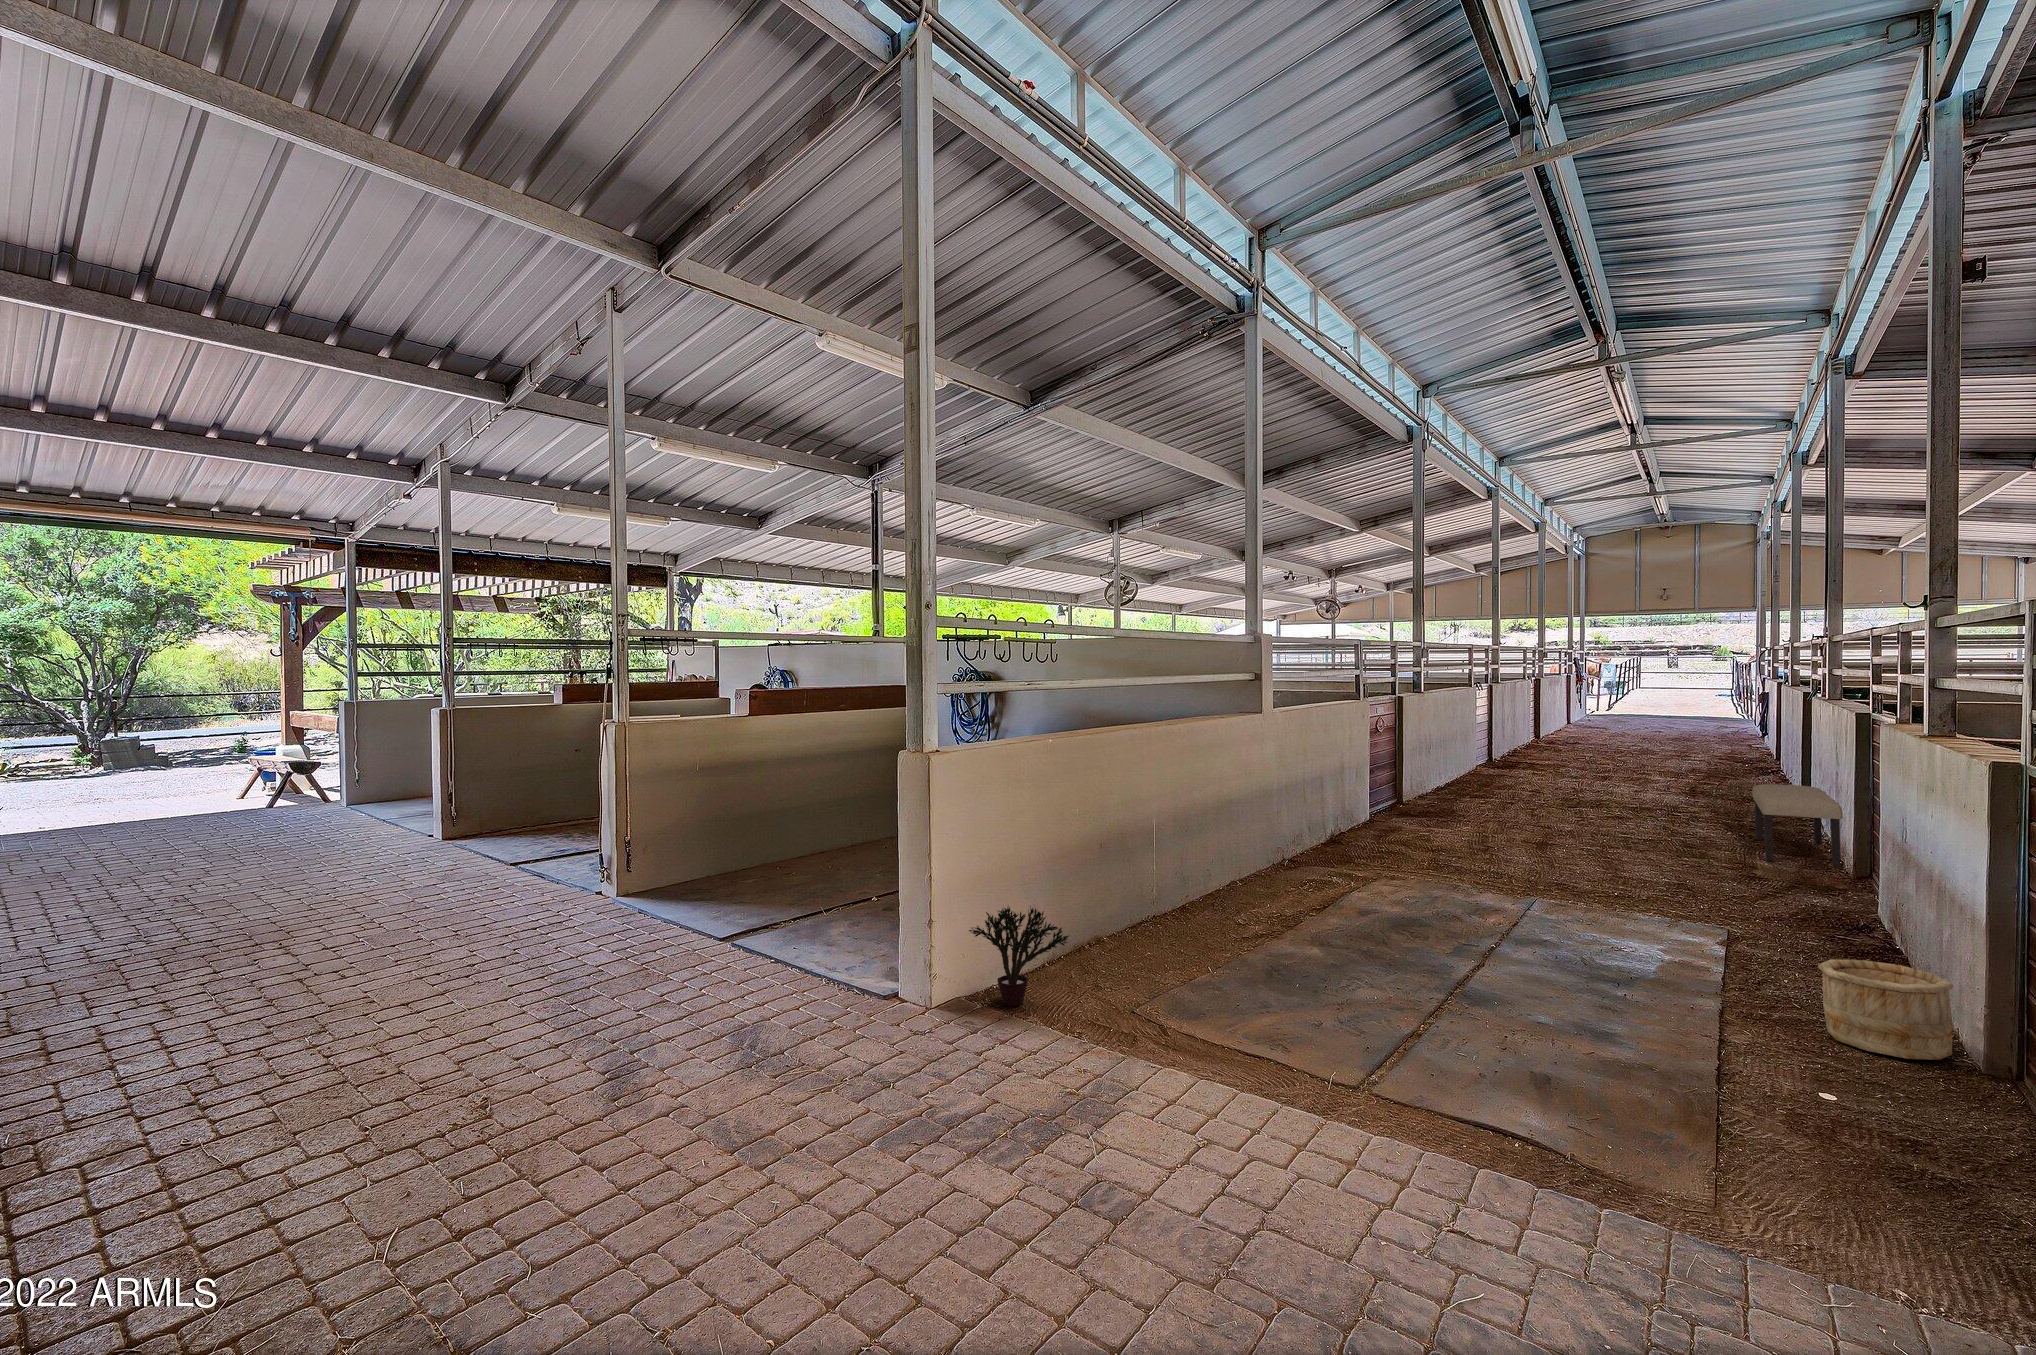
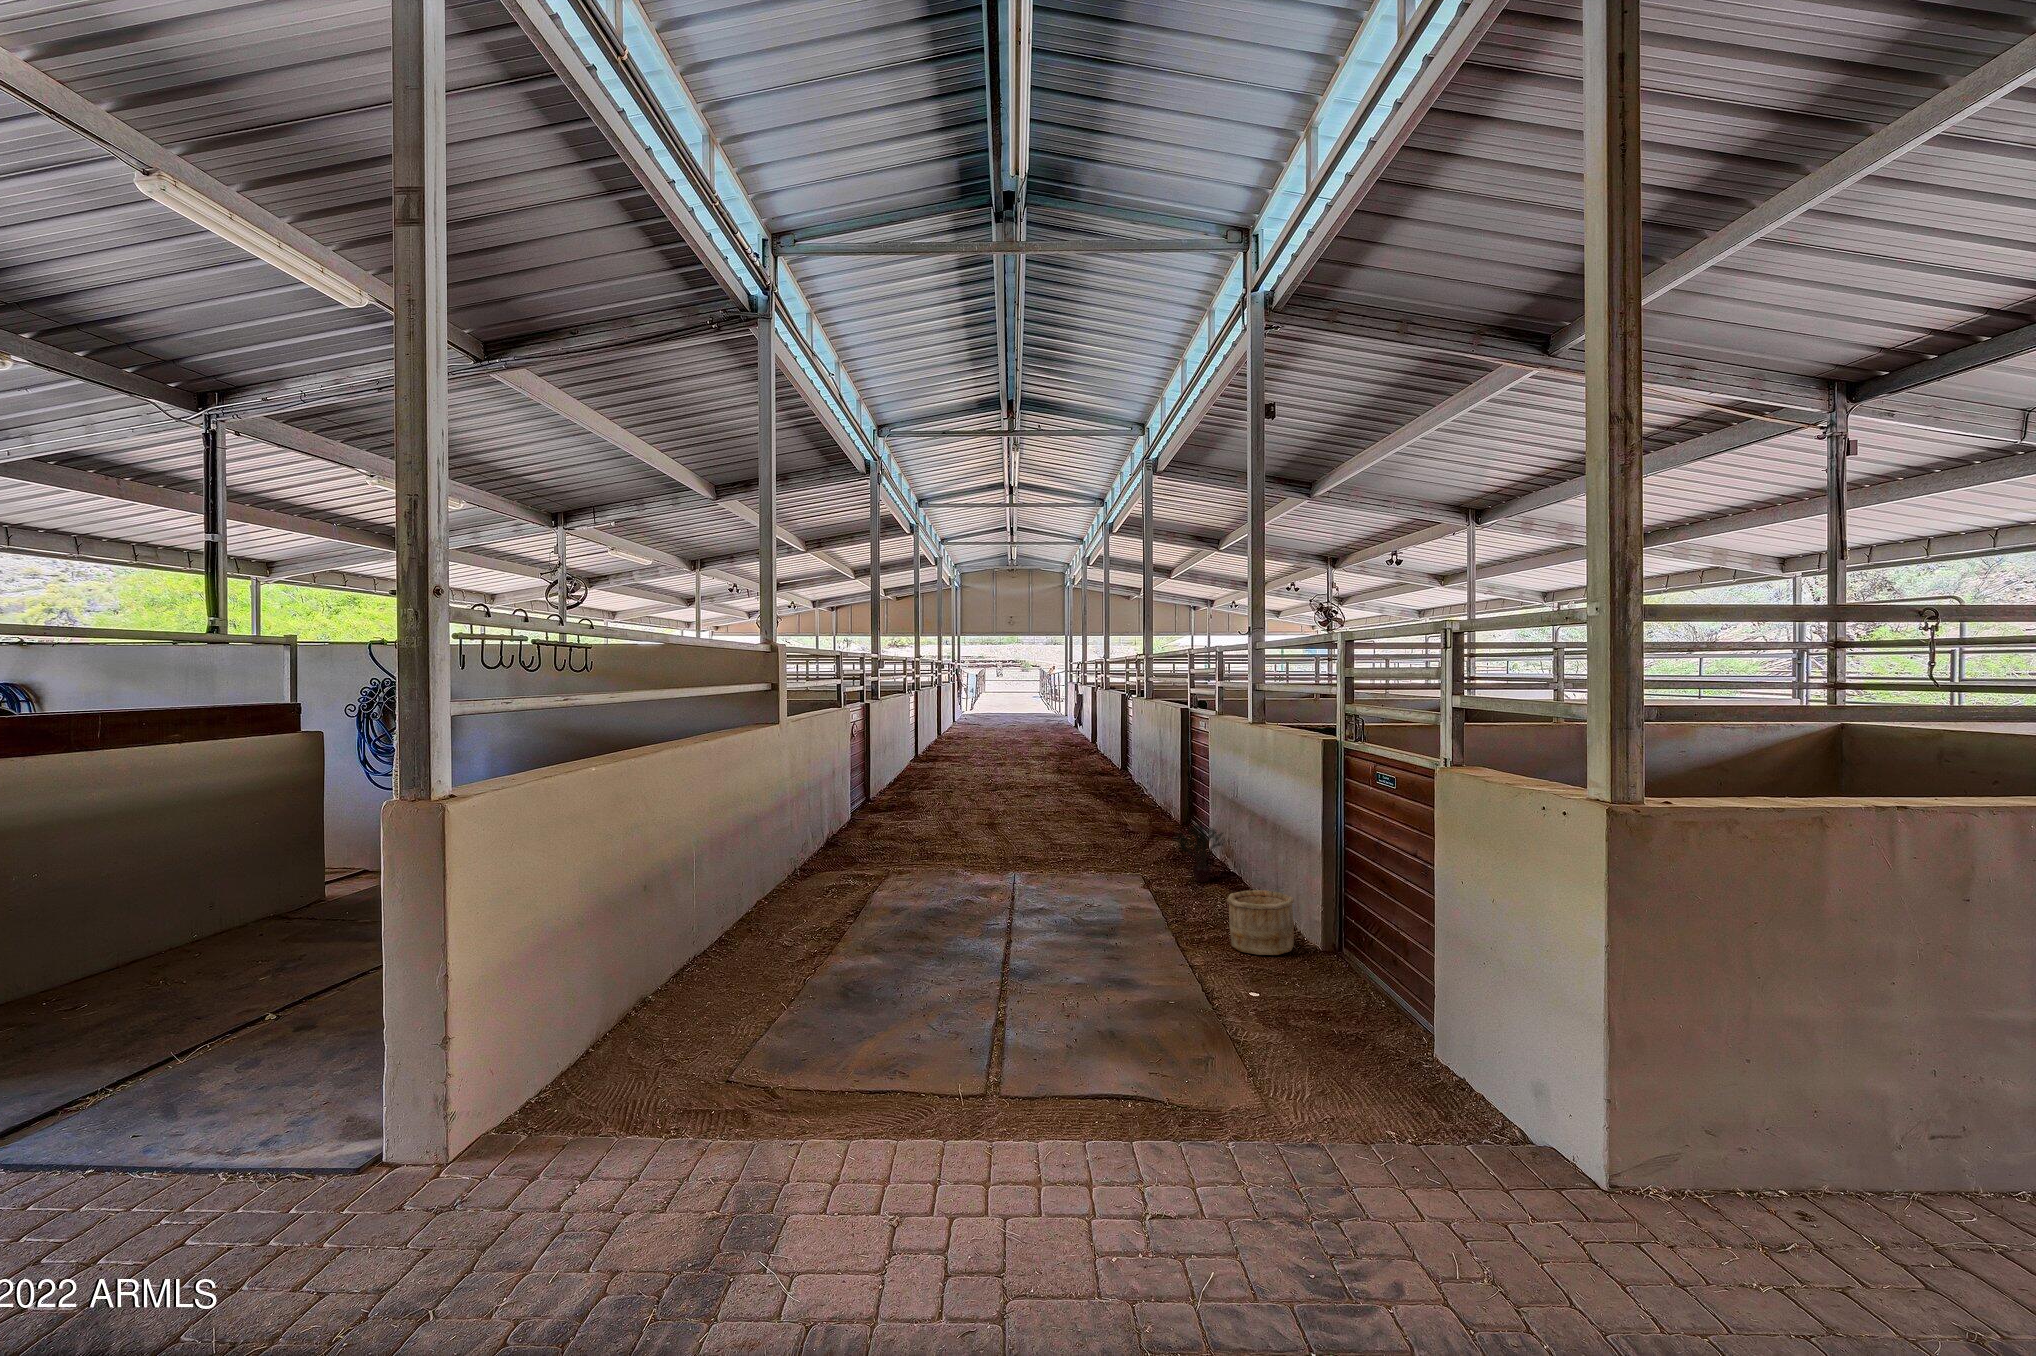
bench: present [1752,784,1843,867] -> none [1115,766,1173,824]
potted plant: present [969,906,1069,1006] -> present [1176,824,1228,882]

